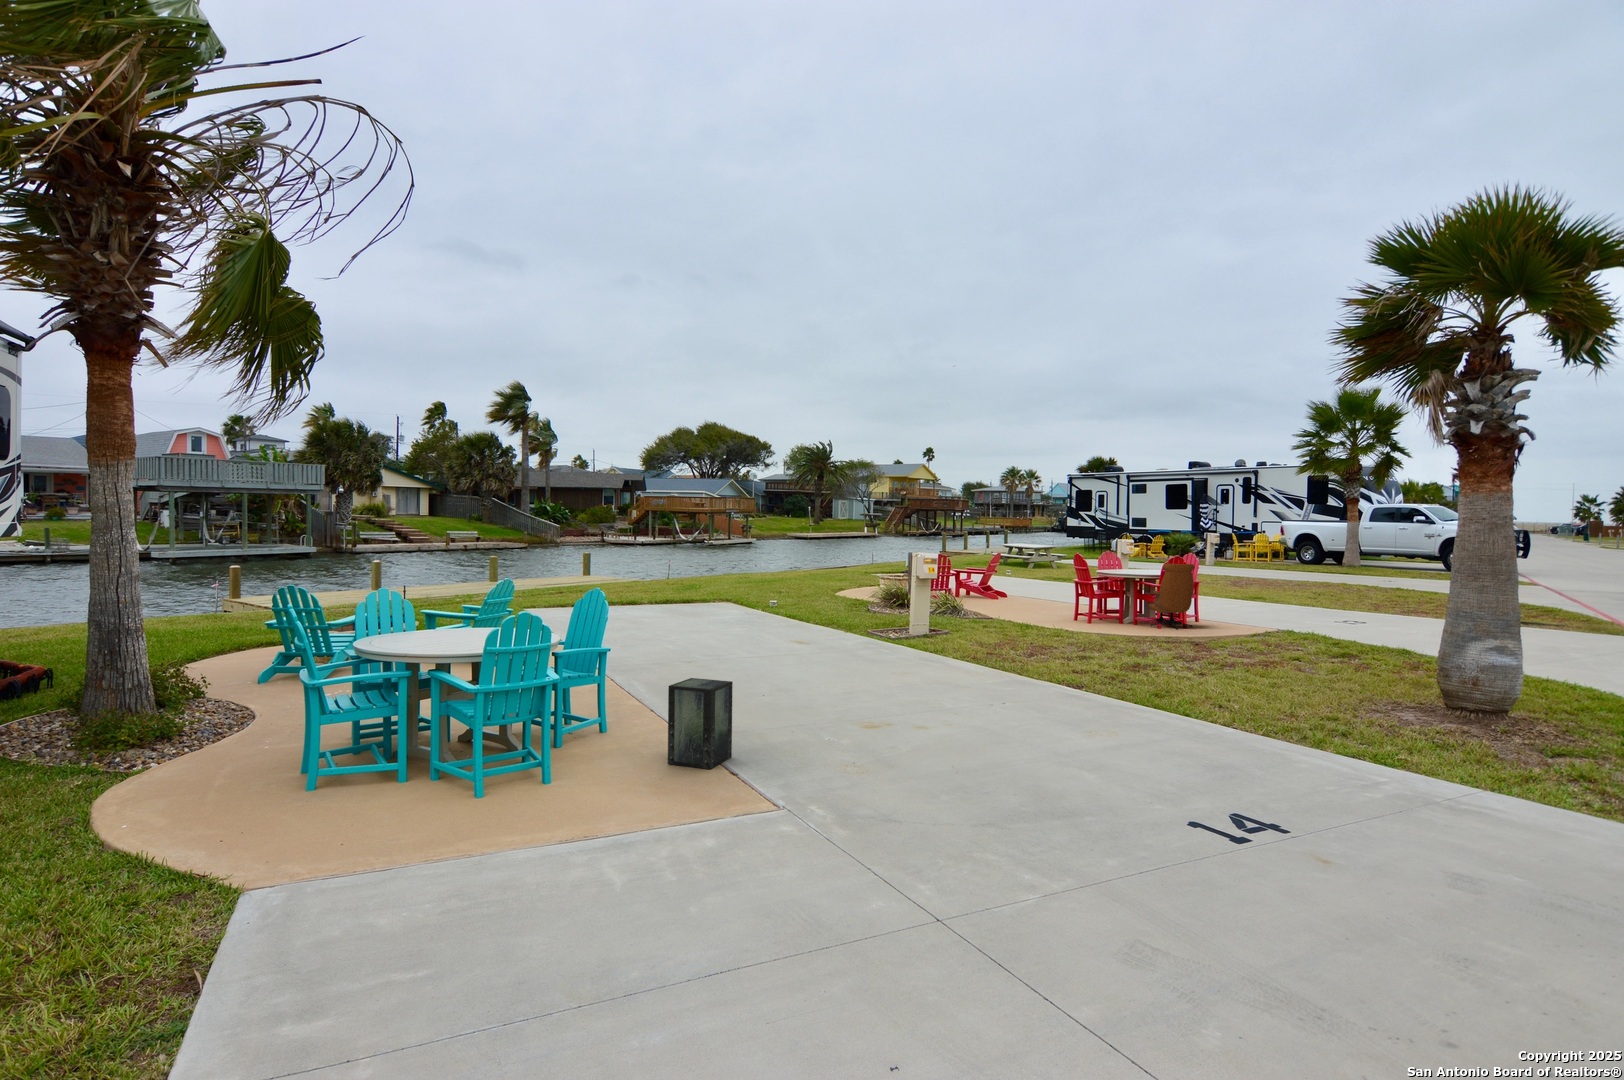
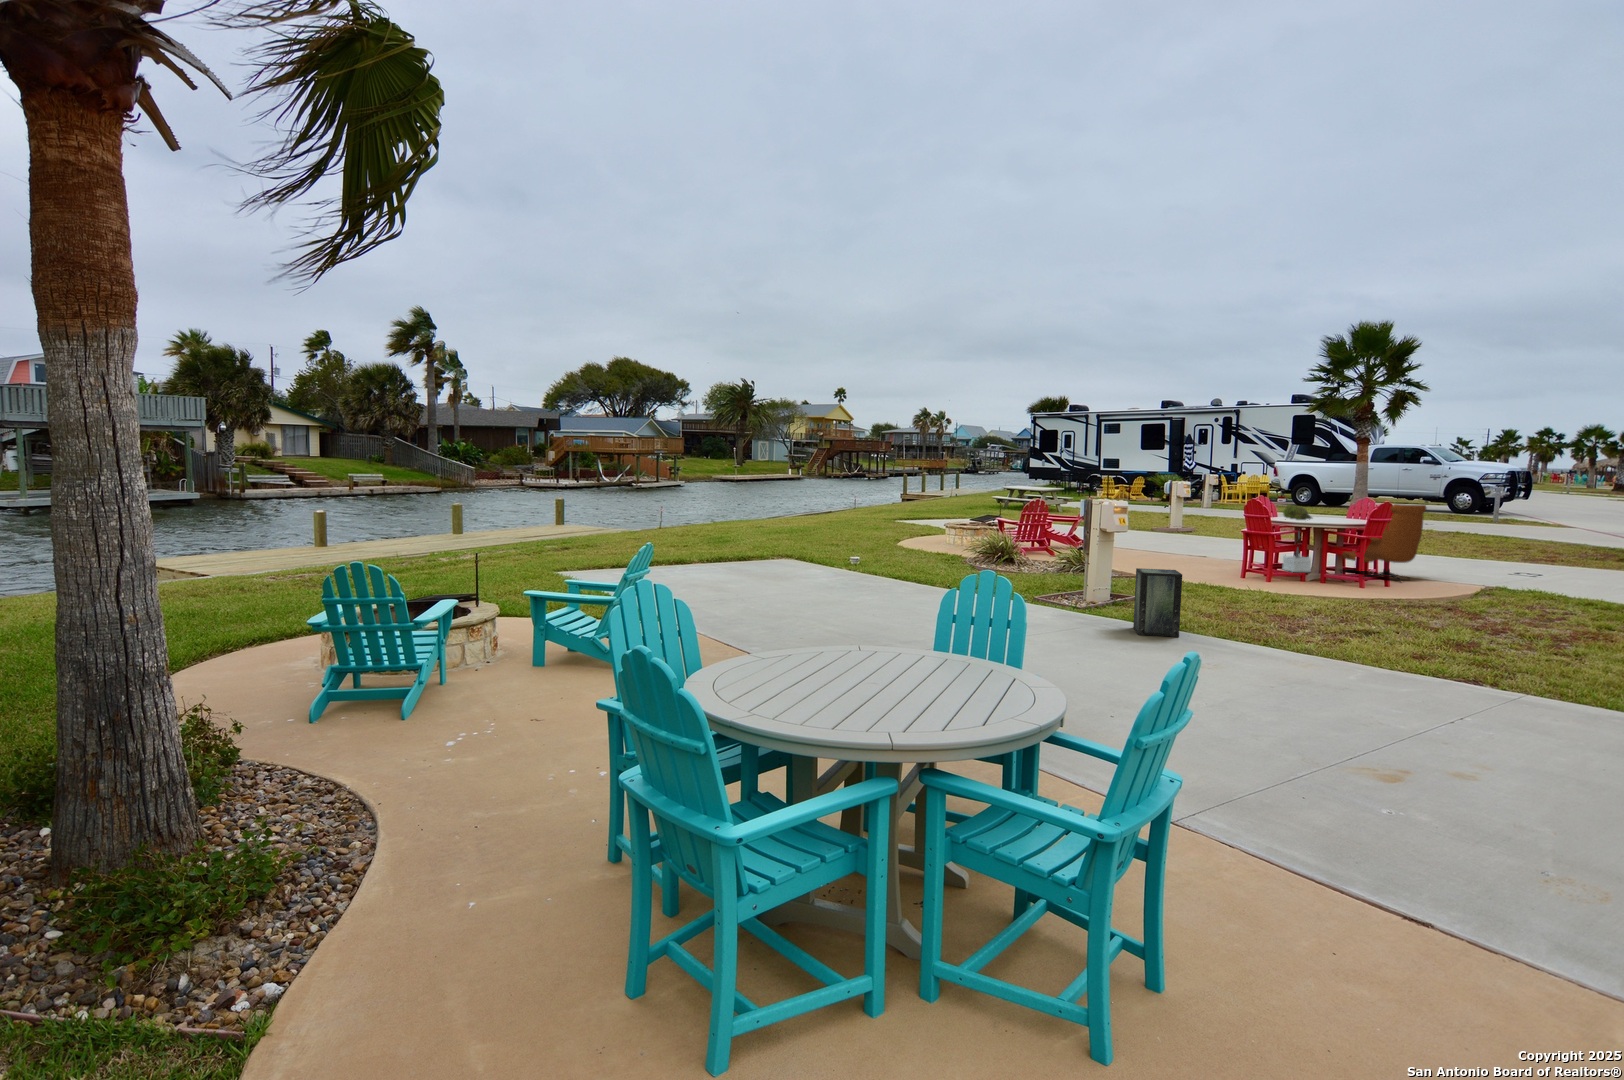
potted tree: none [1099,563,1124,621] -> present [1282,505,1312,572]
storage box: present [668,678,733,769] -> present [1133,568,1182,637]

